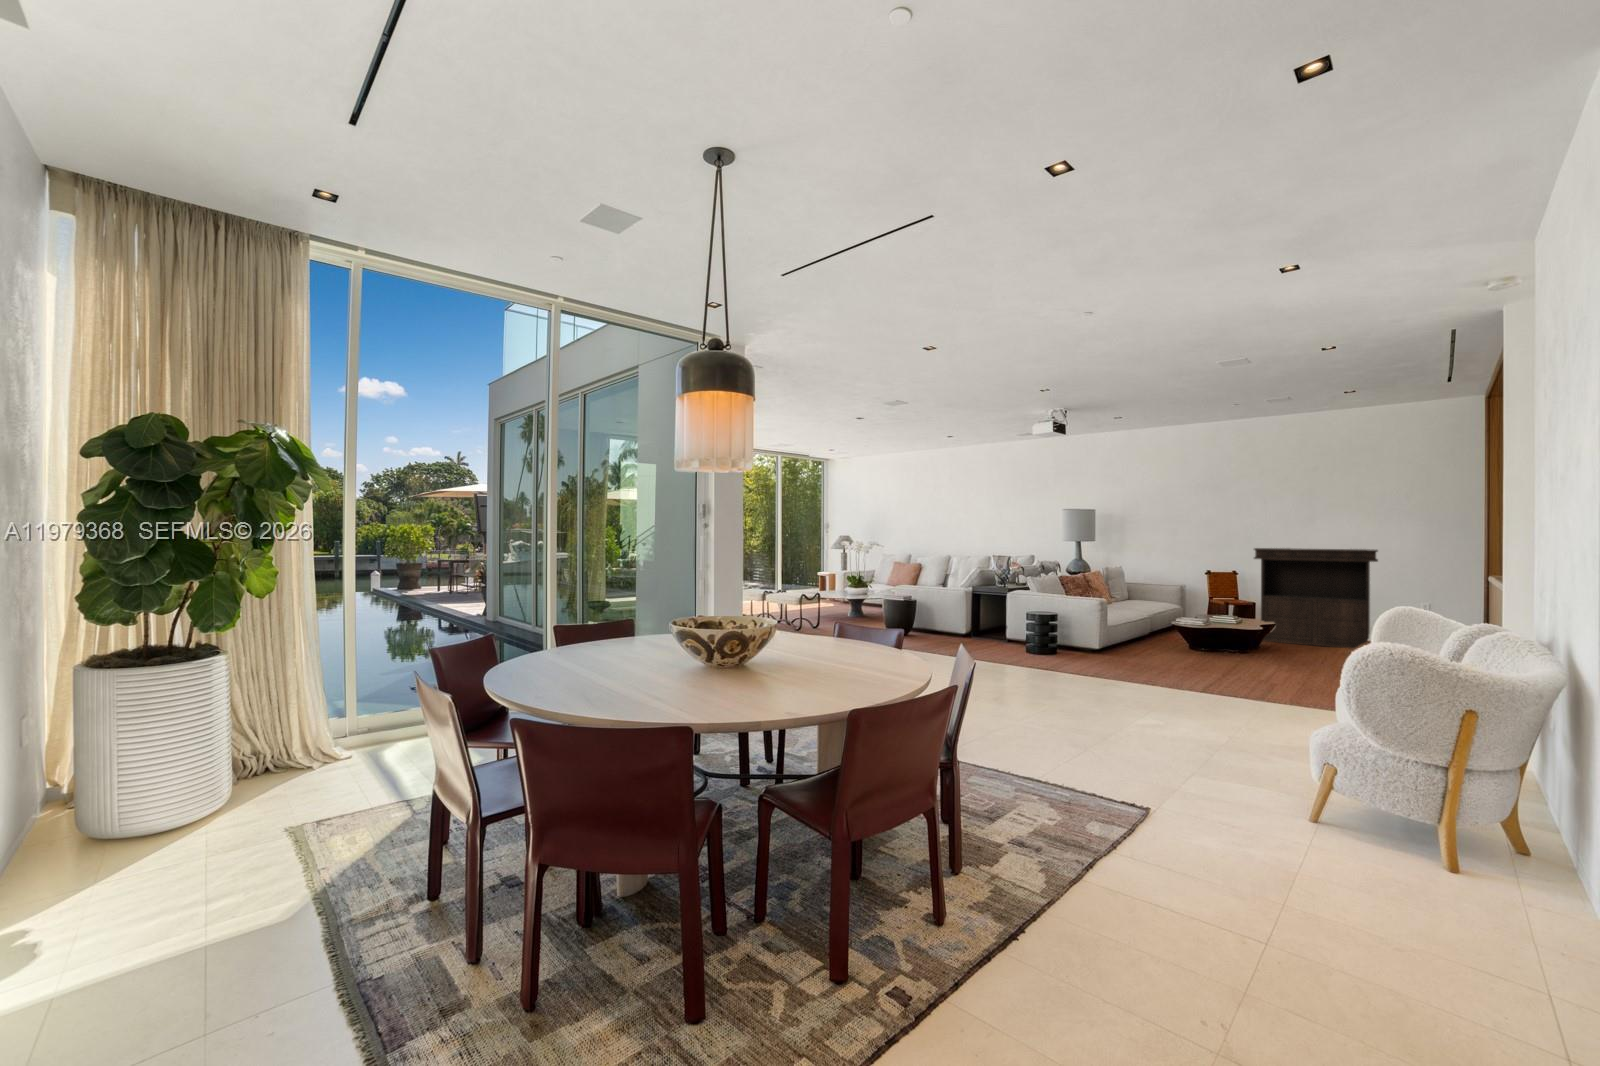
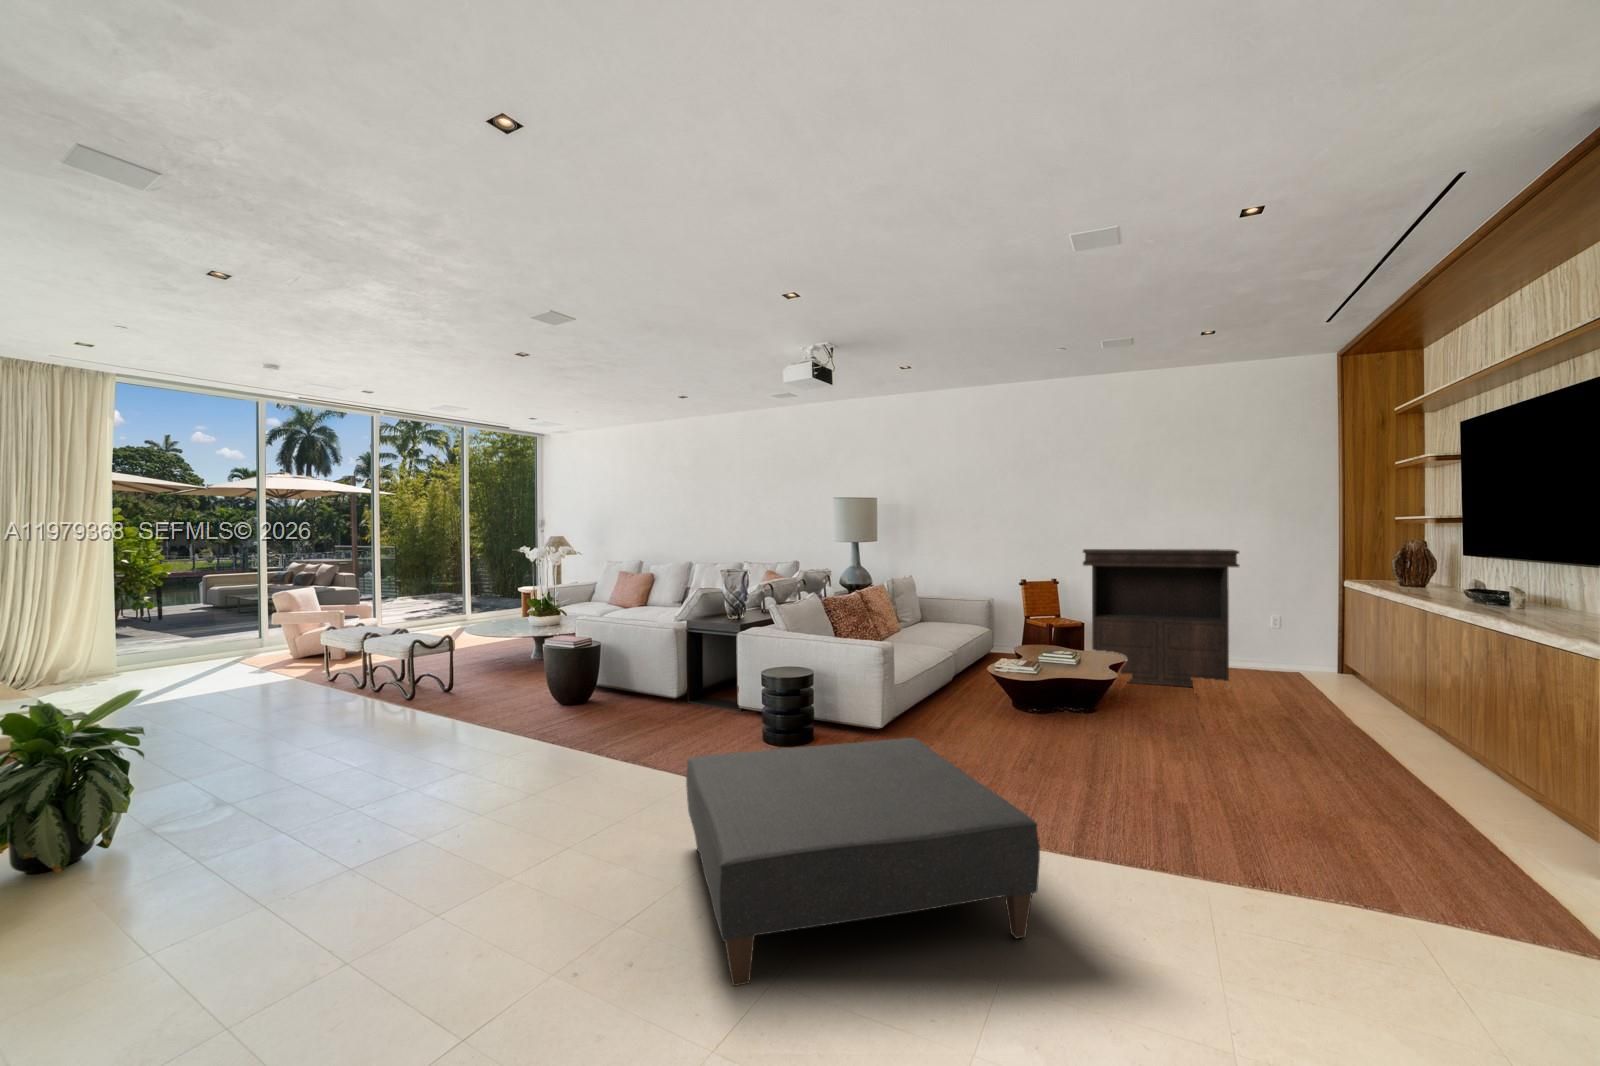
ottoman: none [1004,635,1183,706] -> present [686,738,1040,986]

